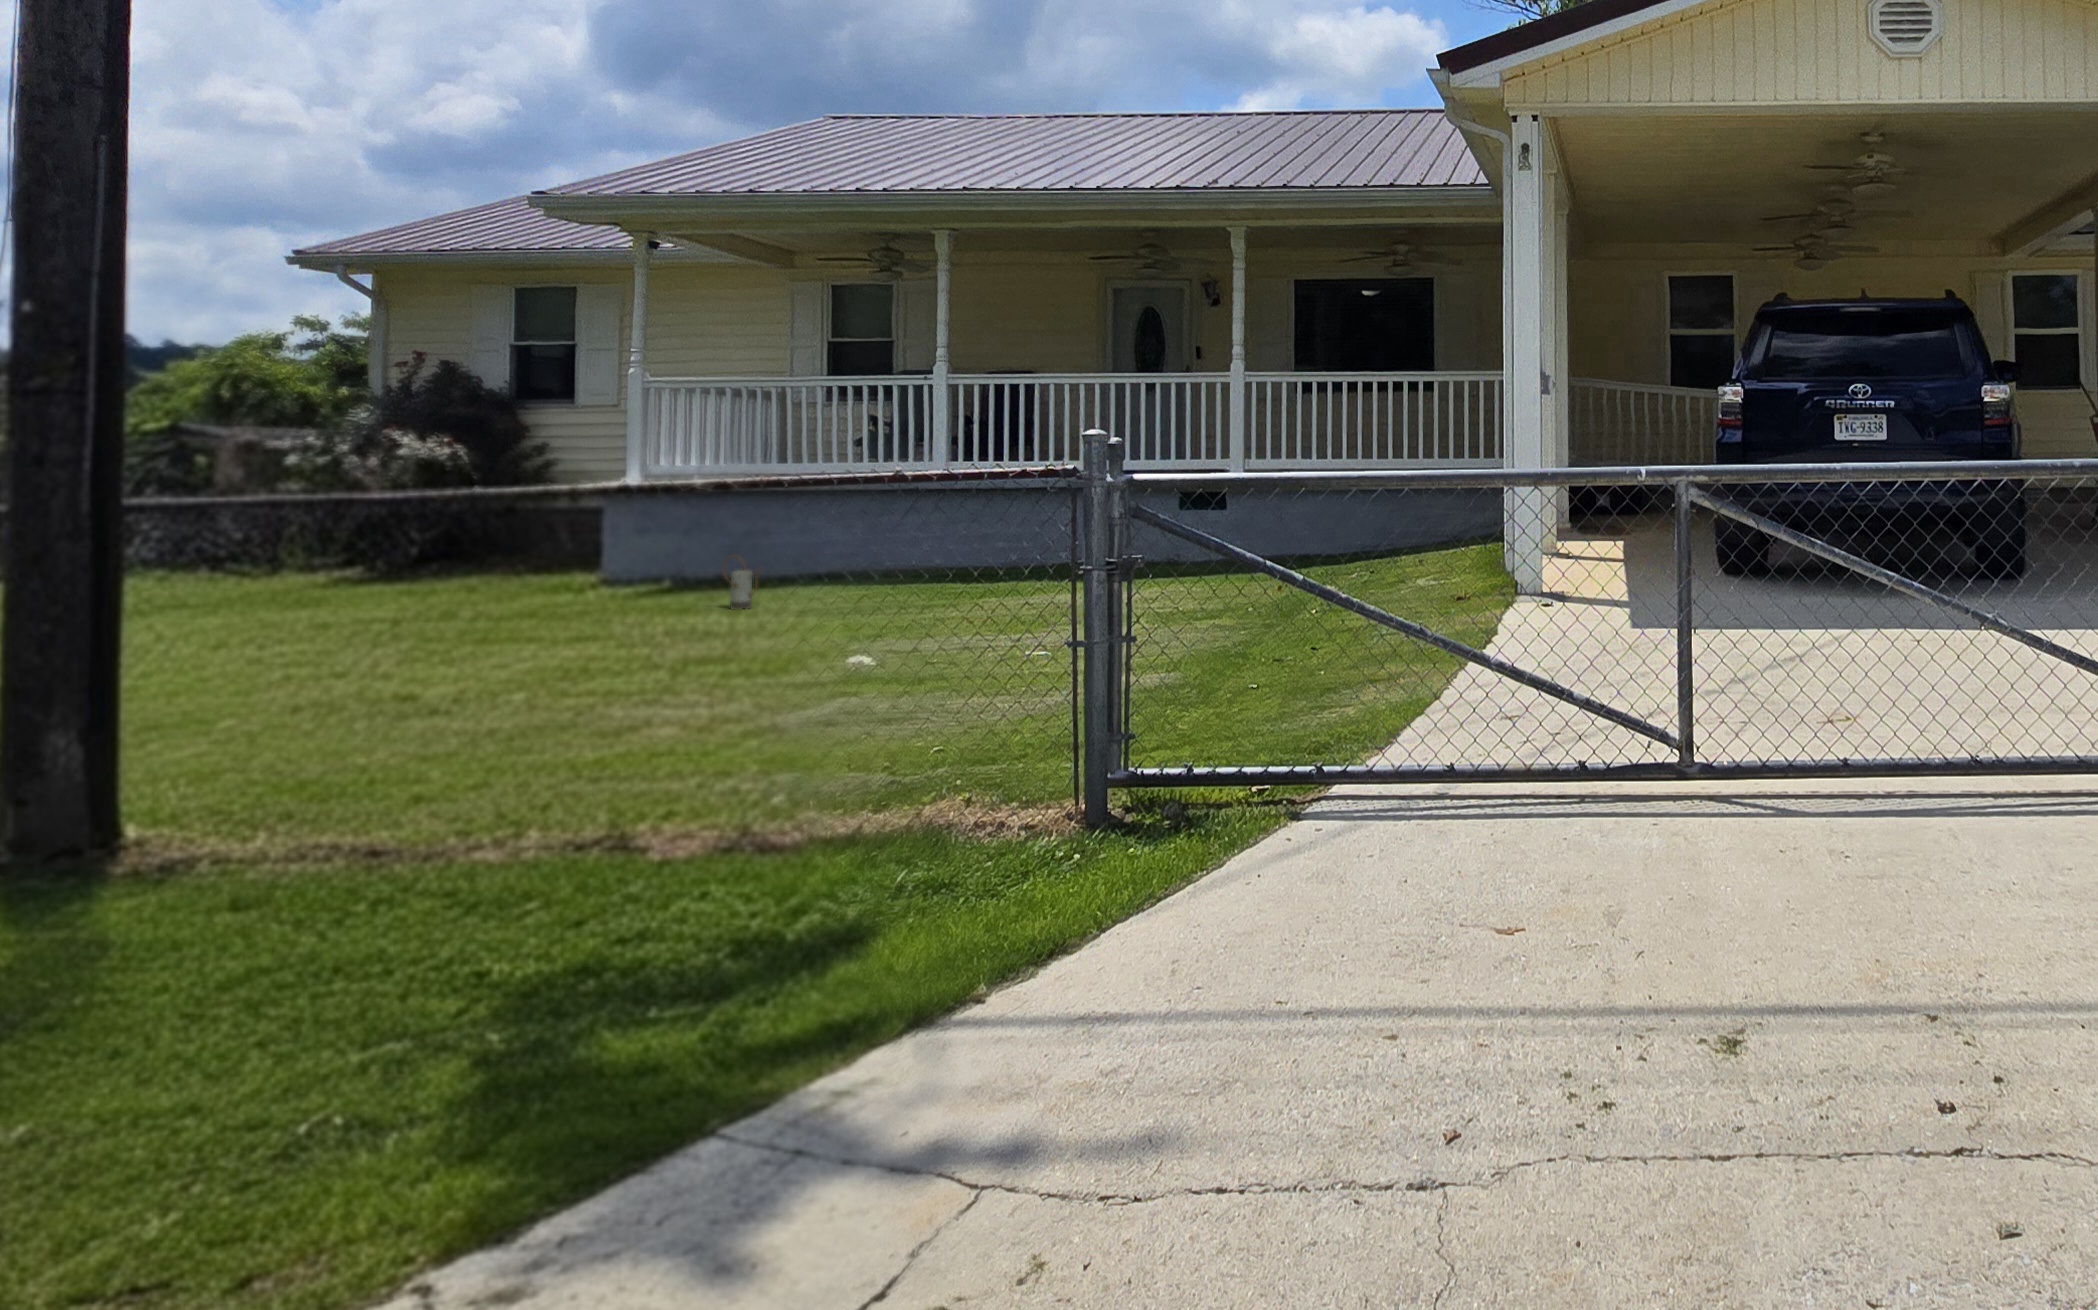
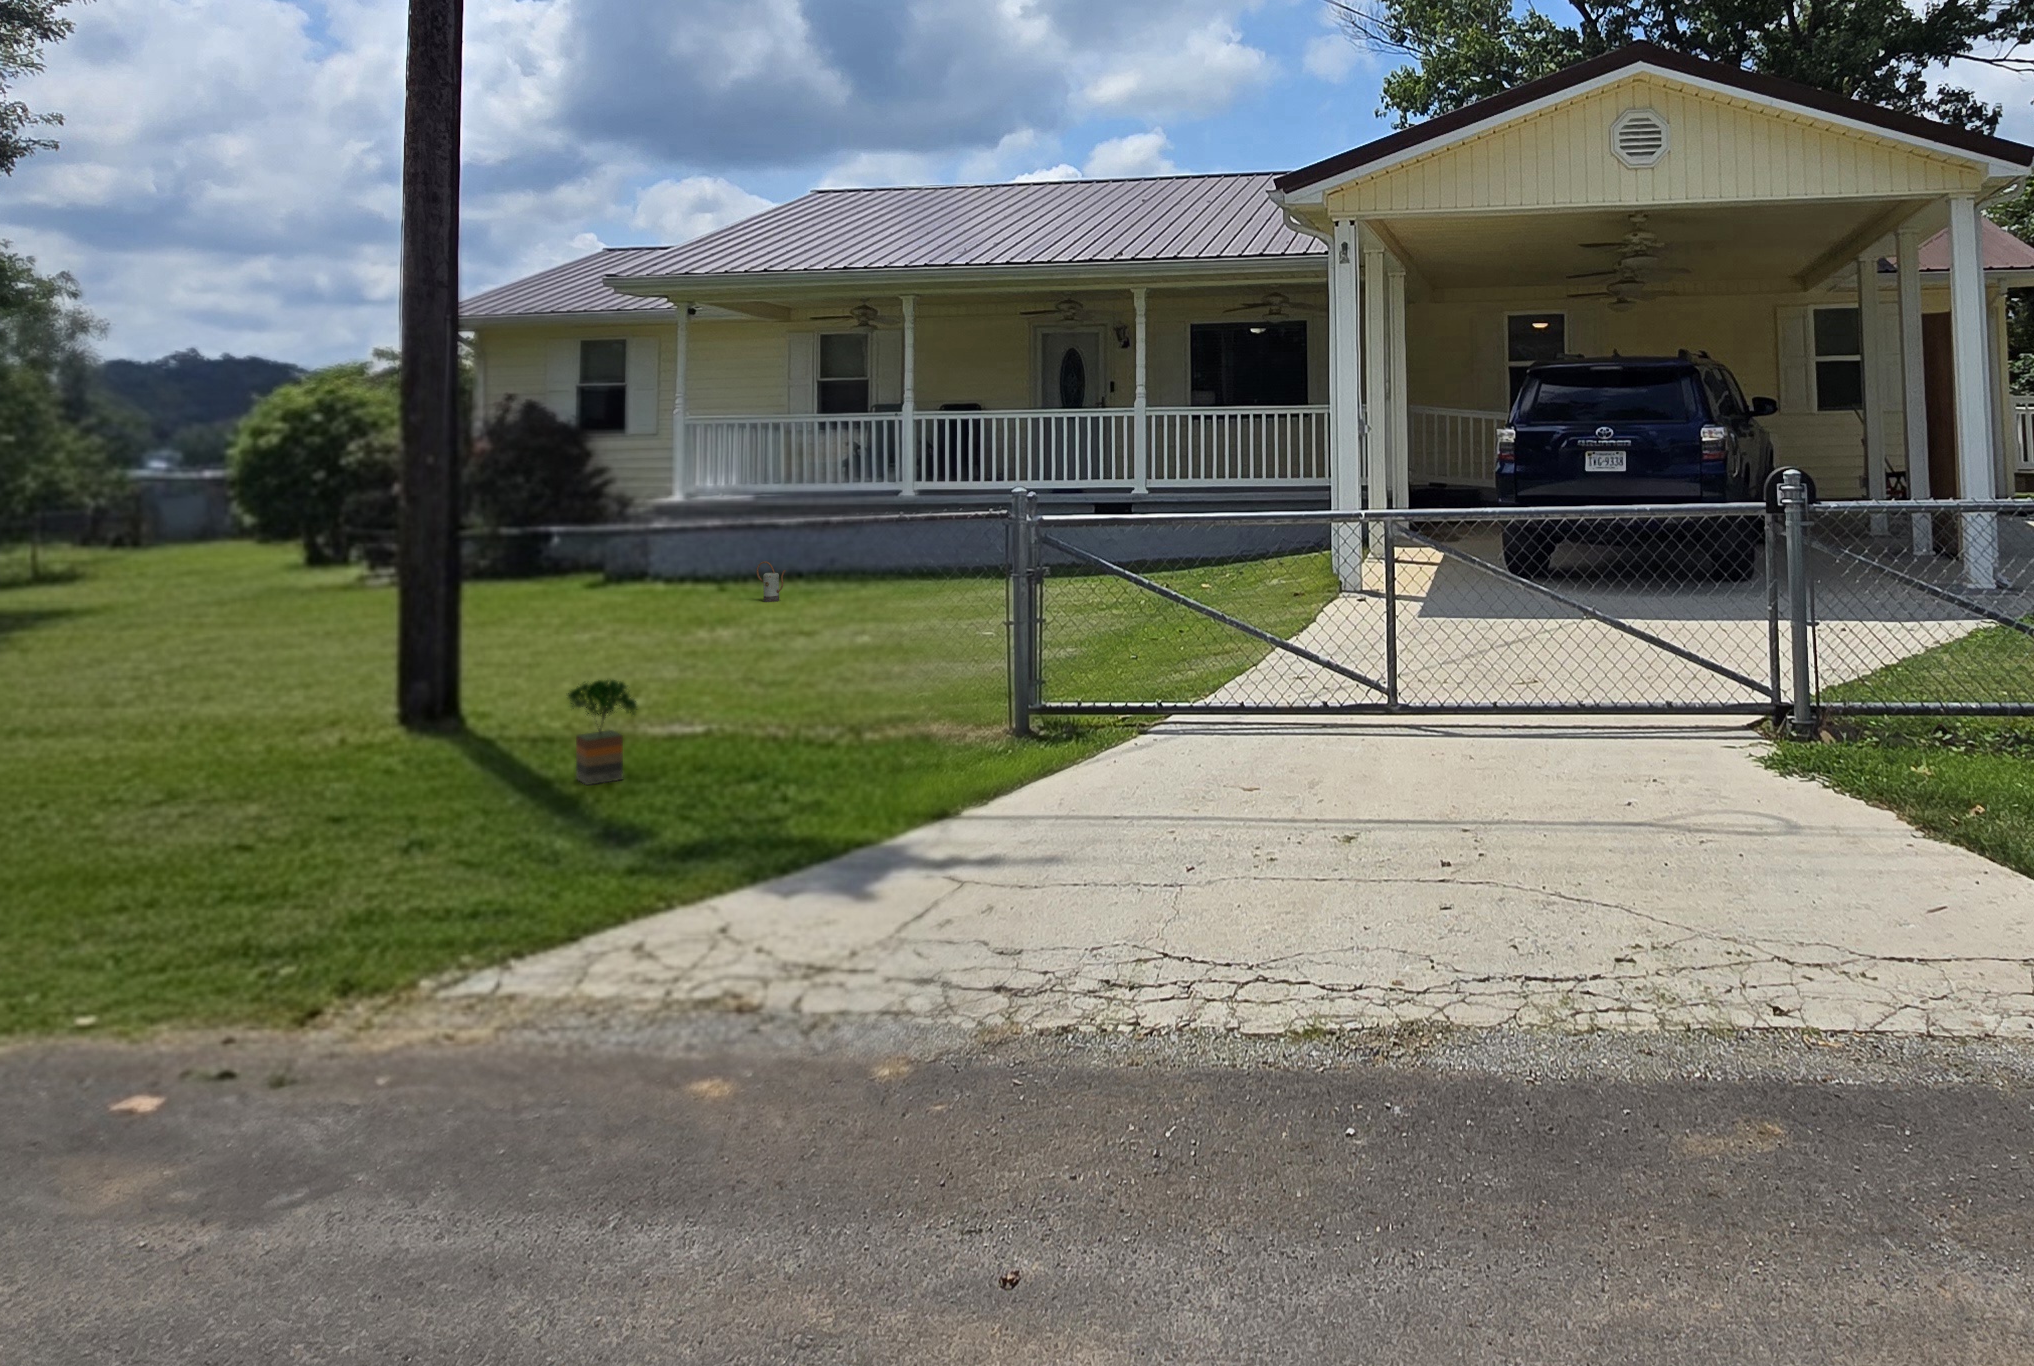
potted tree: none [279,732,418,926] -> present [568,680,637,785]

